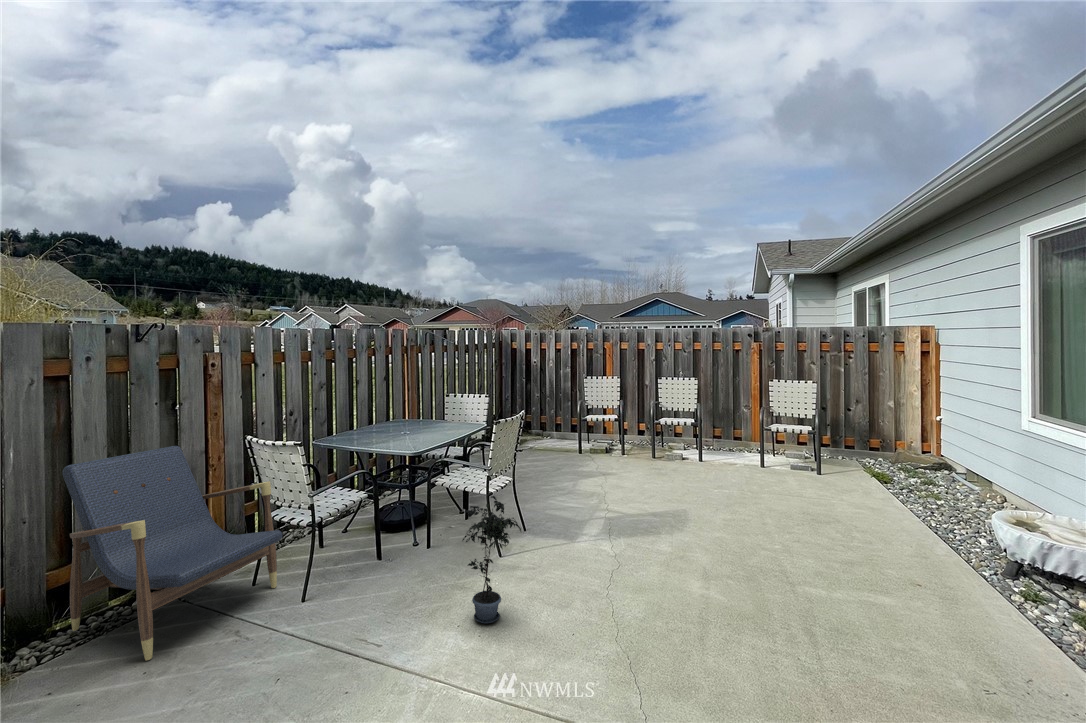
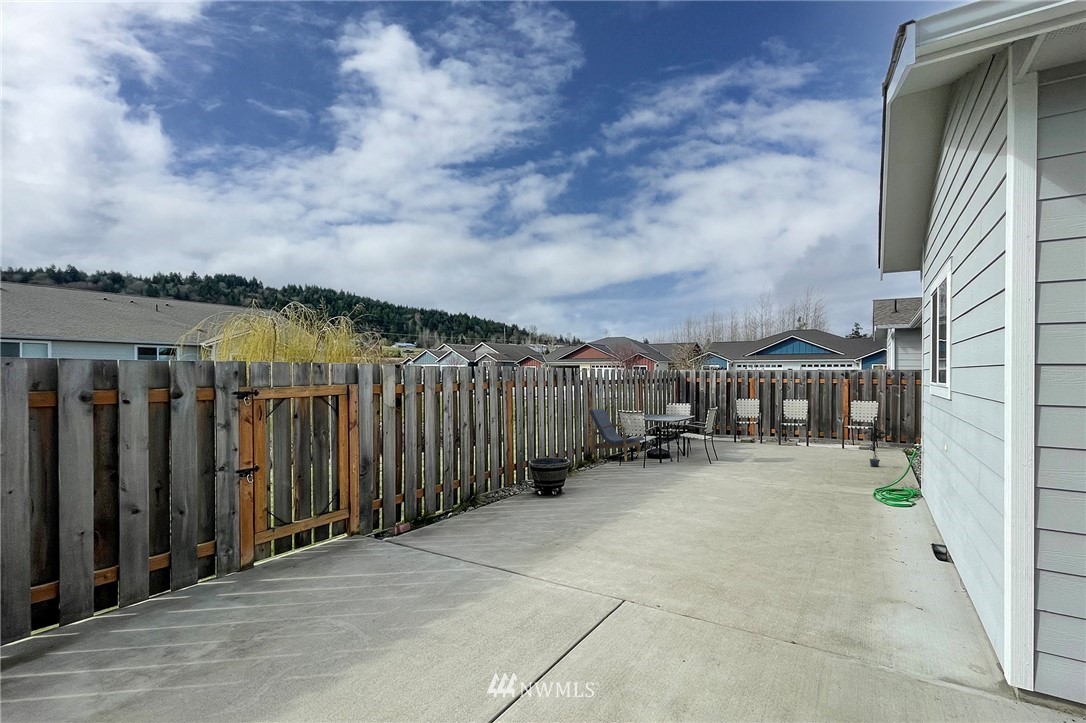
potted plant: present [462,496,521,624] -> present [863,429,888,467]

